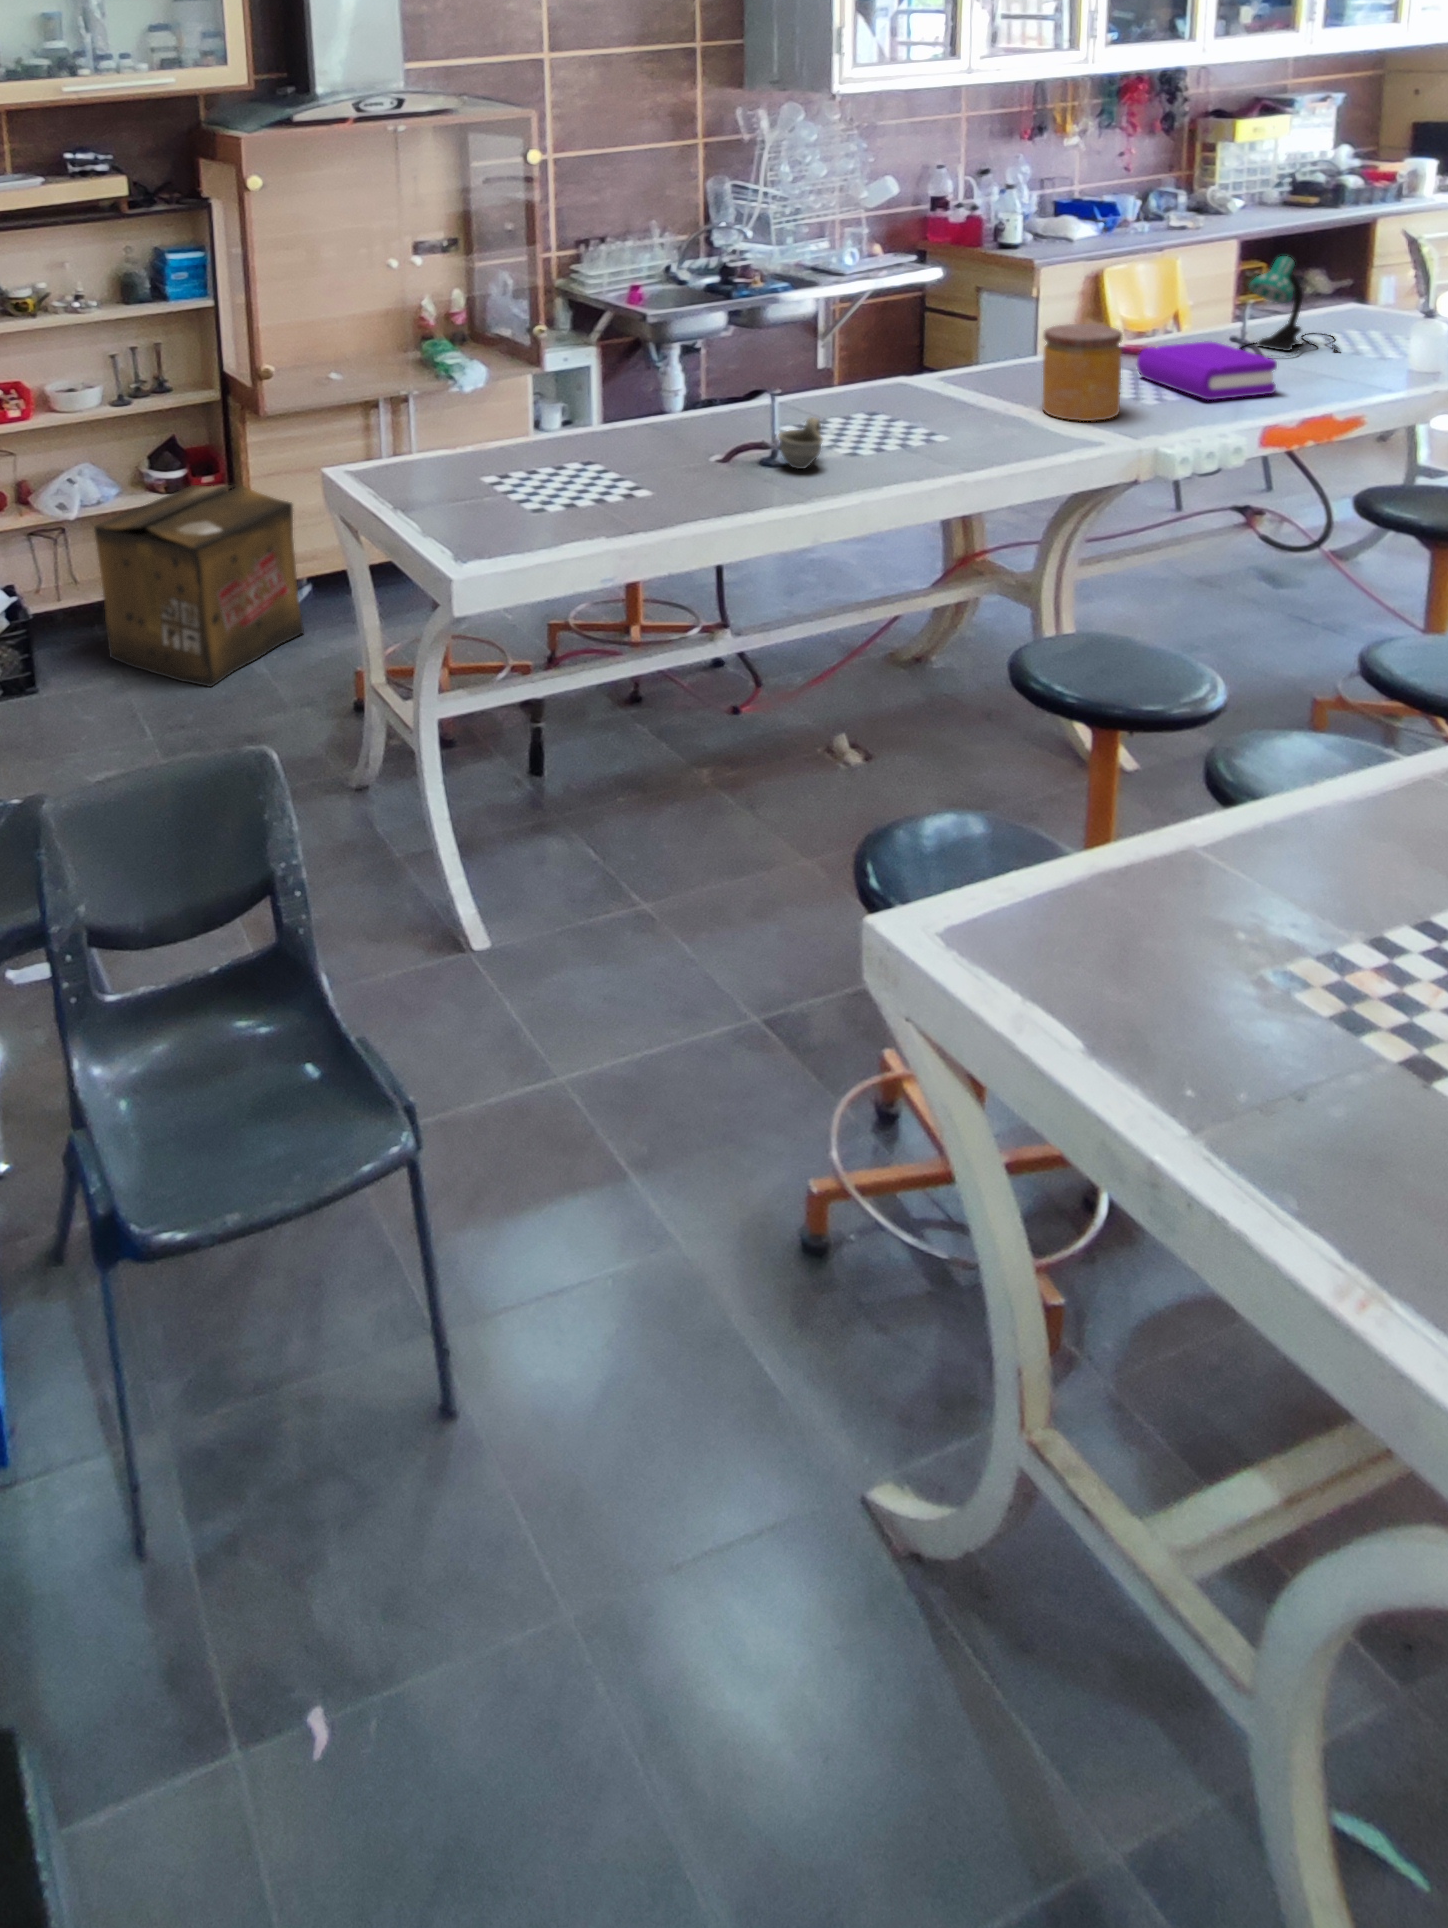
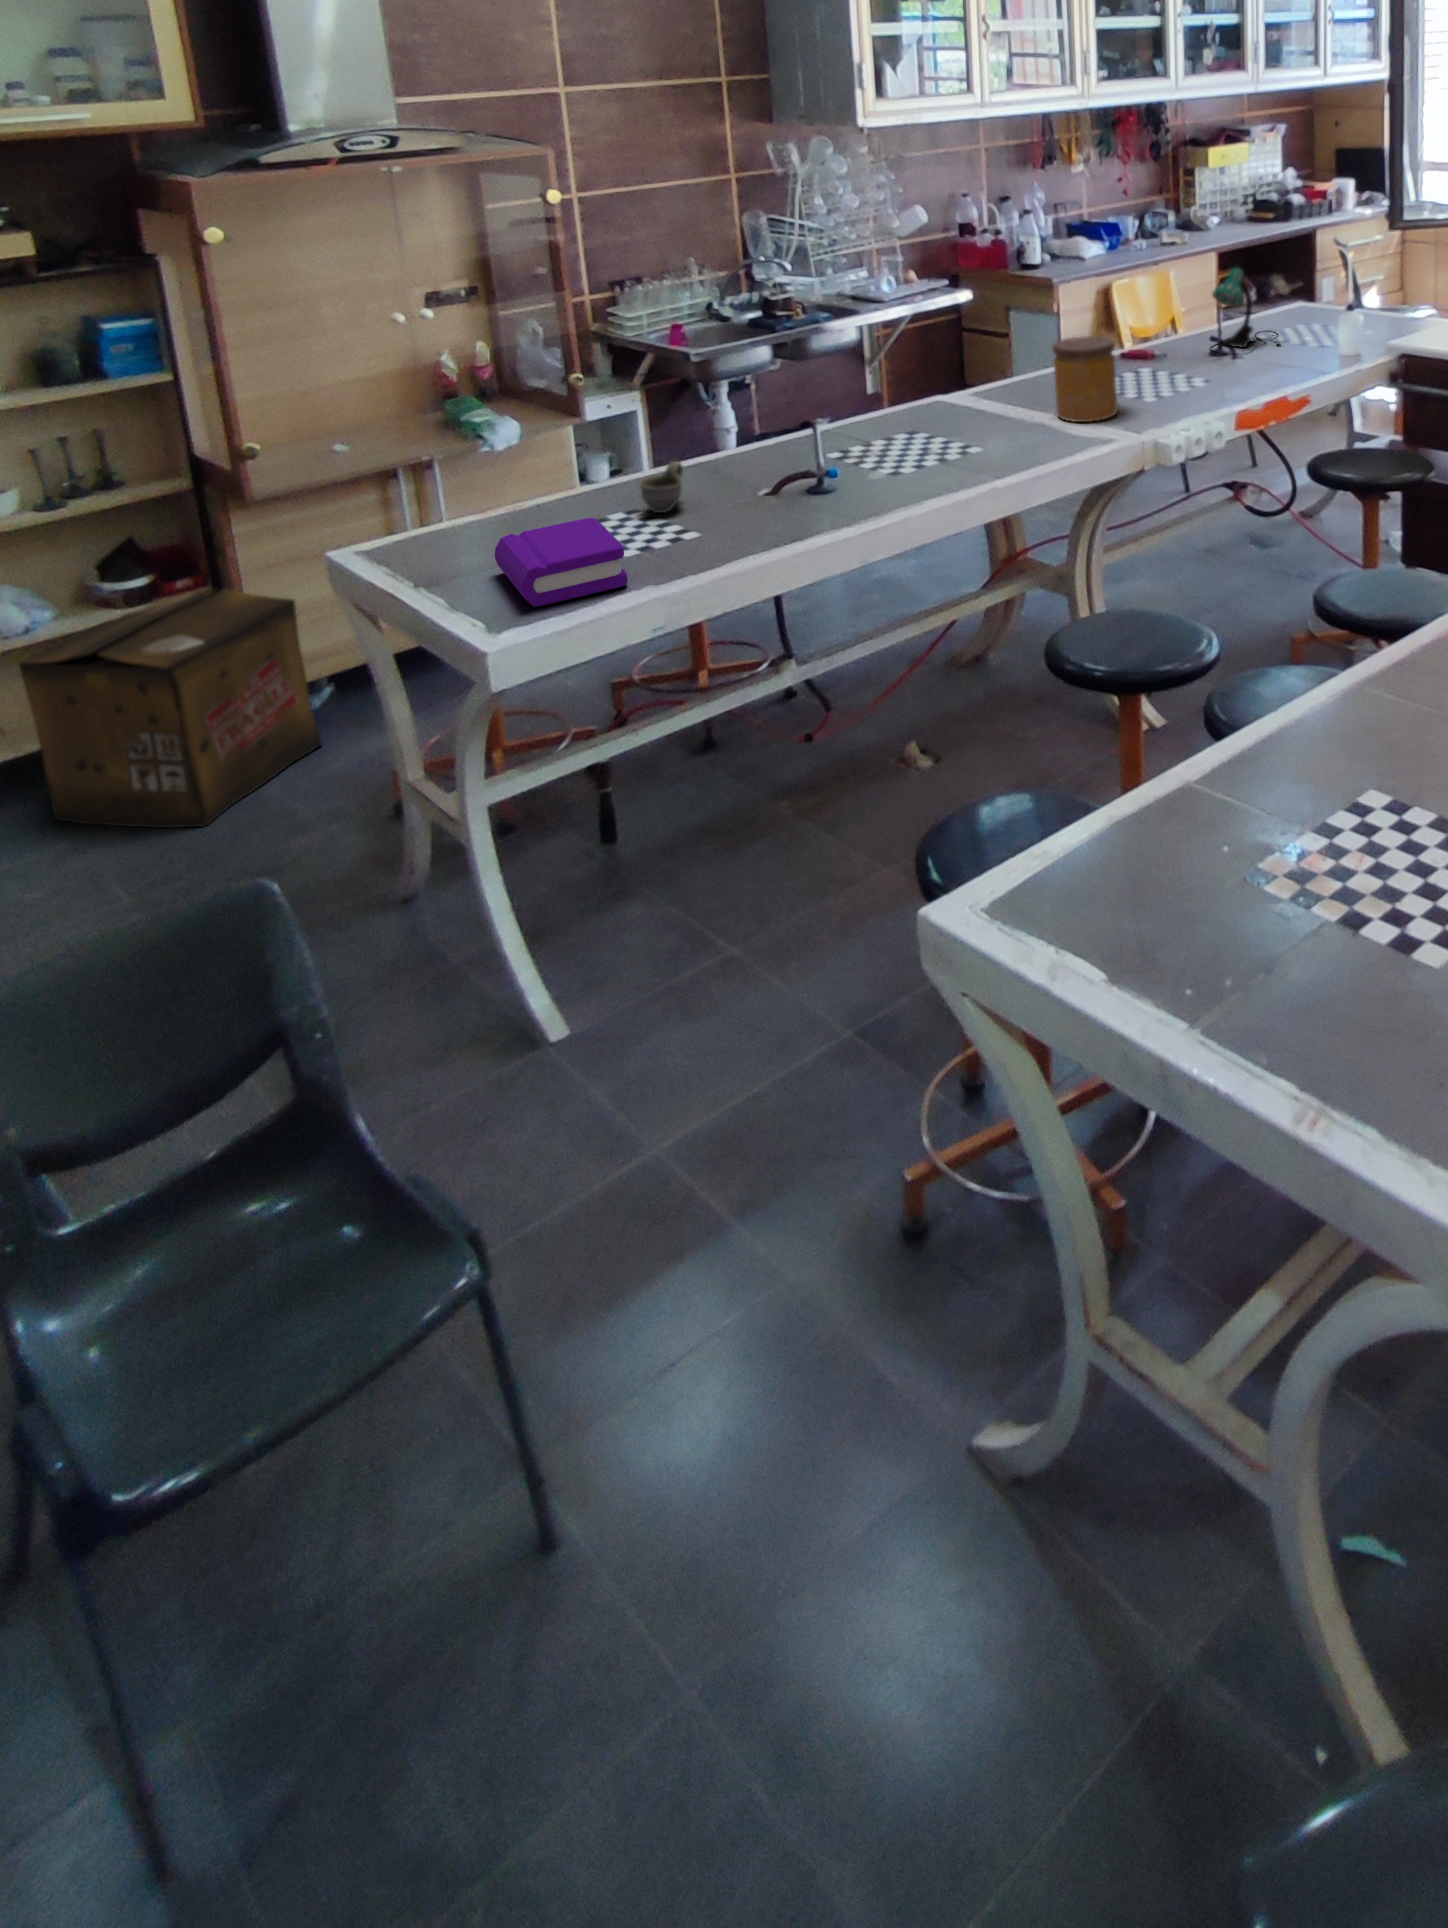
book: present [1137,341,1277,400] -> present [495,518,628,607]
cup: present [778,417,822,469] -> present [639,461,683,513]

